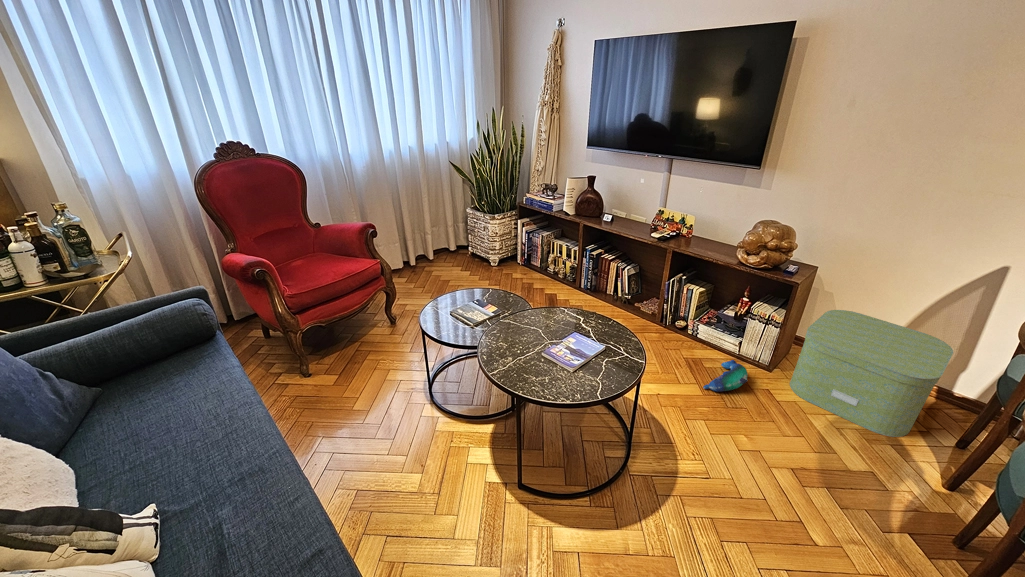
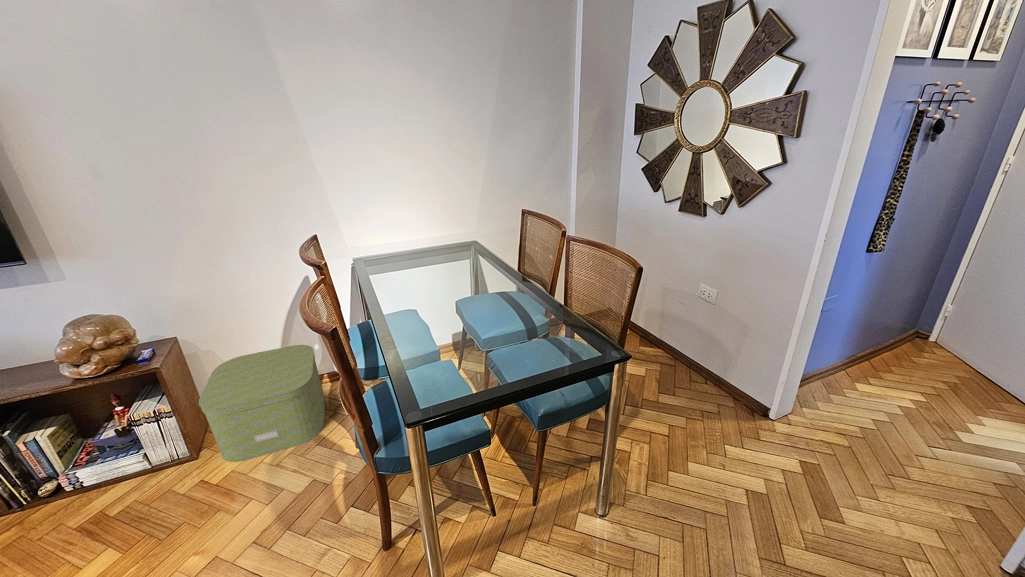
plush toy: present [703,360,748,392] -> none [118,479,170,546]

